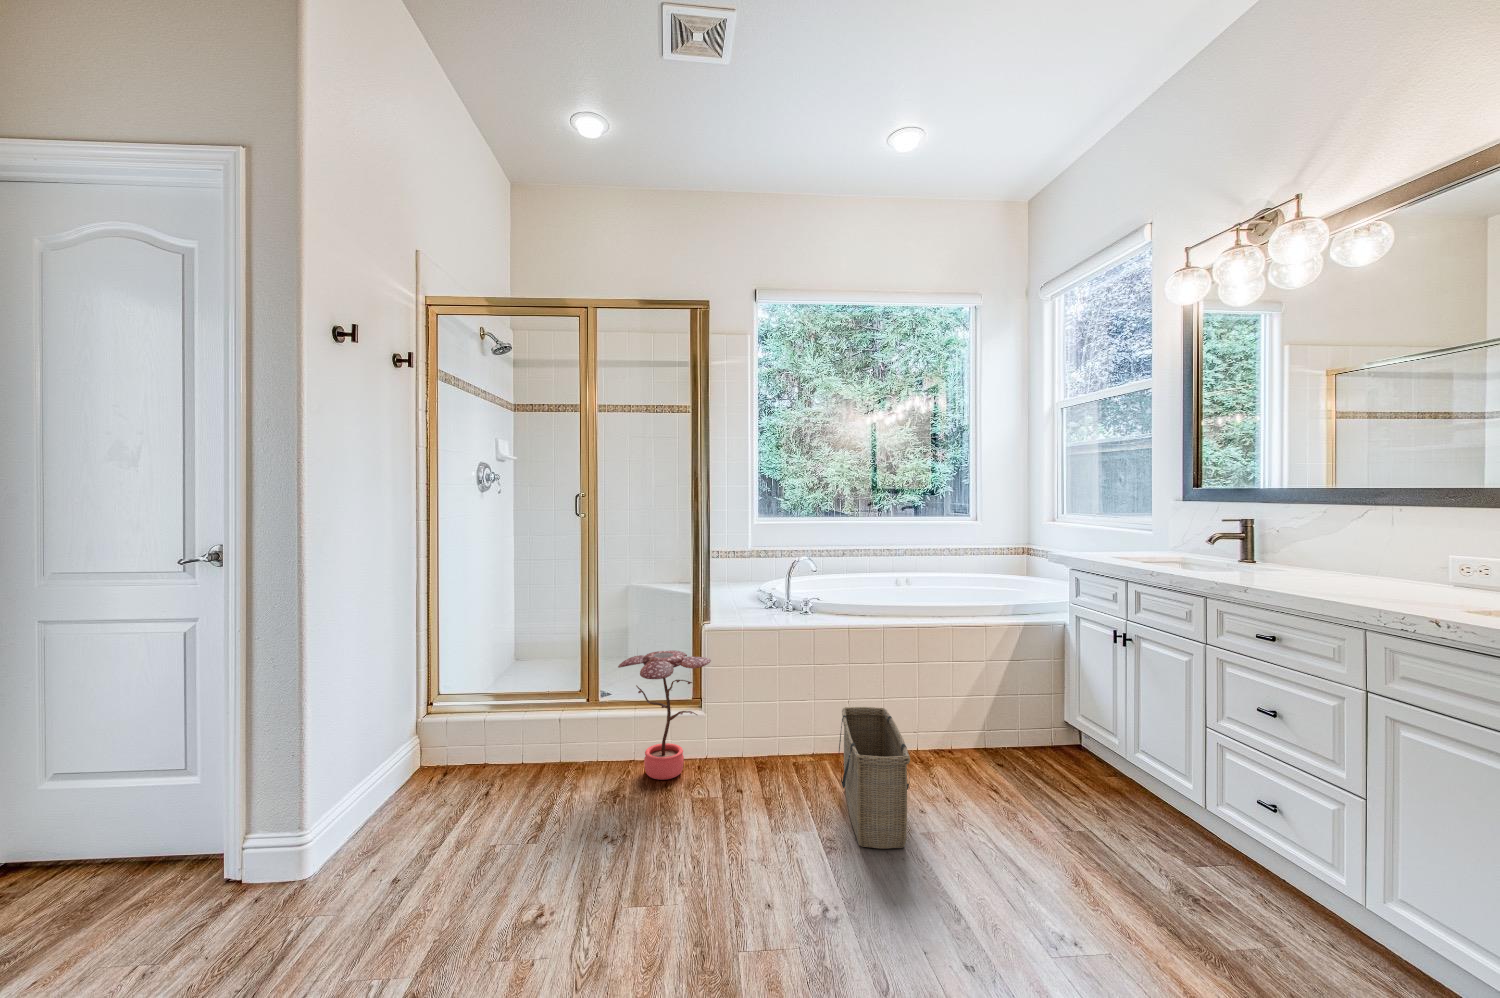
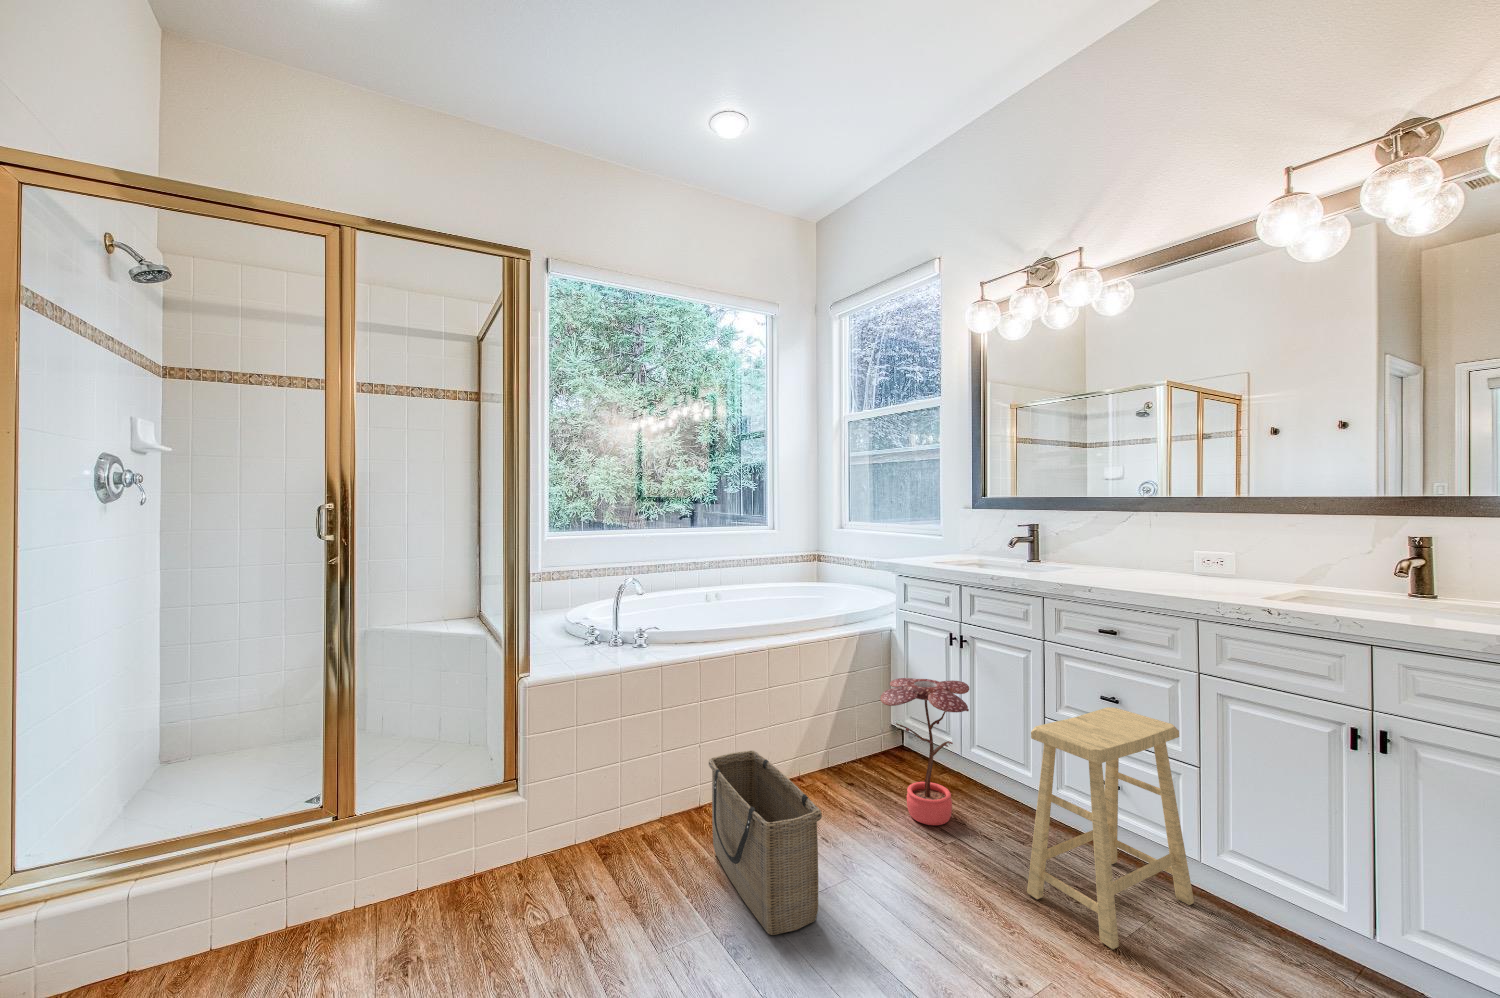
potted plant: present [618,650,711,780] -> present [880,678,969,825]
footstool: none [1128,721,1336,945] -> present [1027,707,1194,949]

